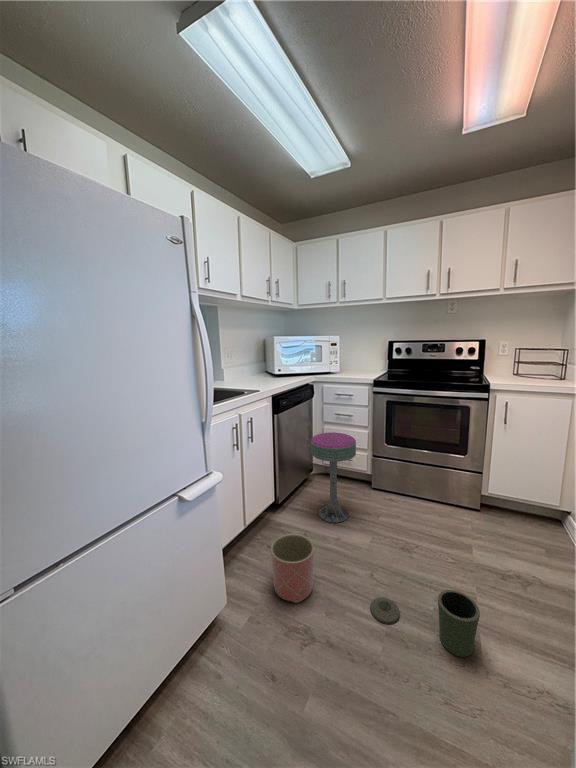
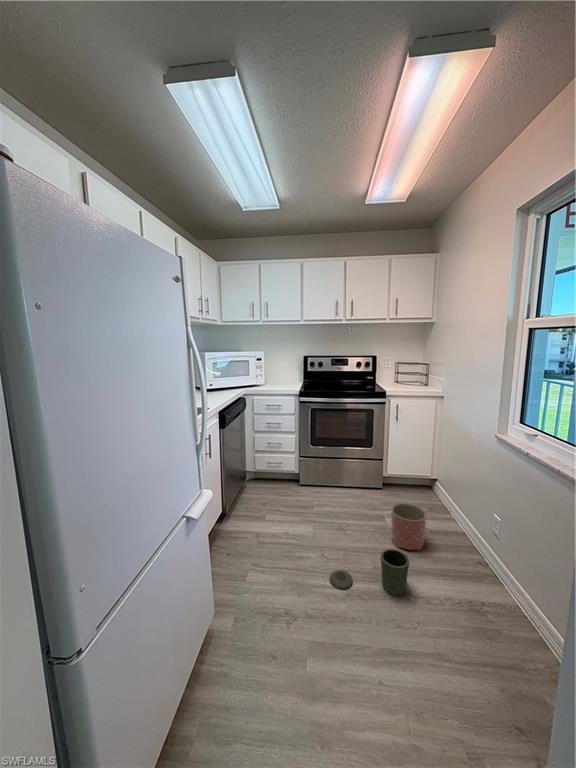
bar stool: present [311,432,356,523] -> none [254,440,294,521]
planter: present [271,534,314,603] -> present [392,503,426,550]

